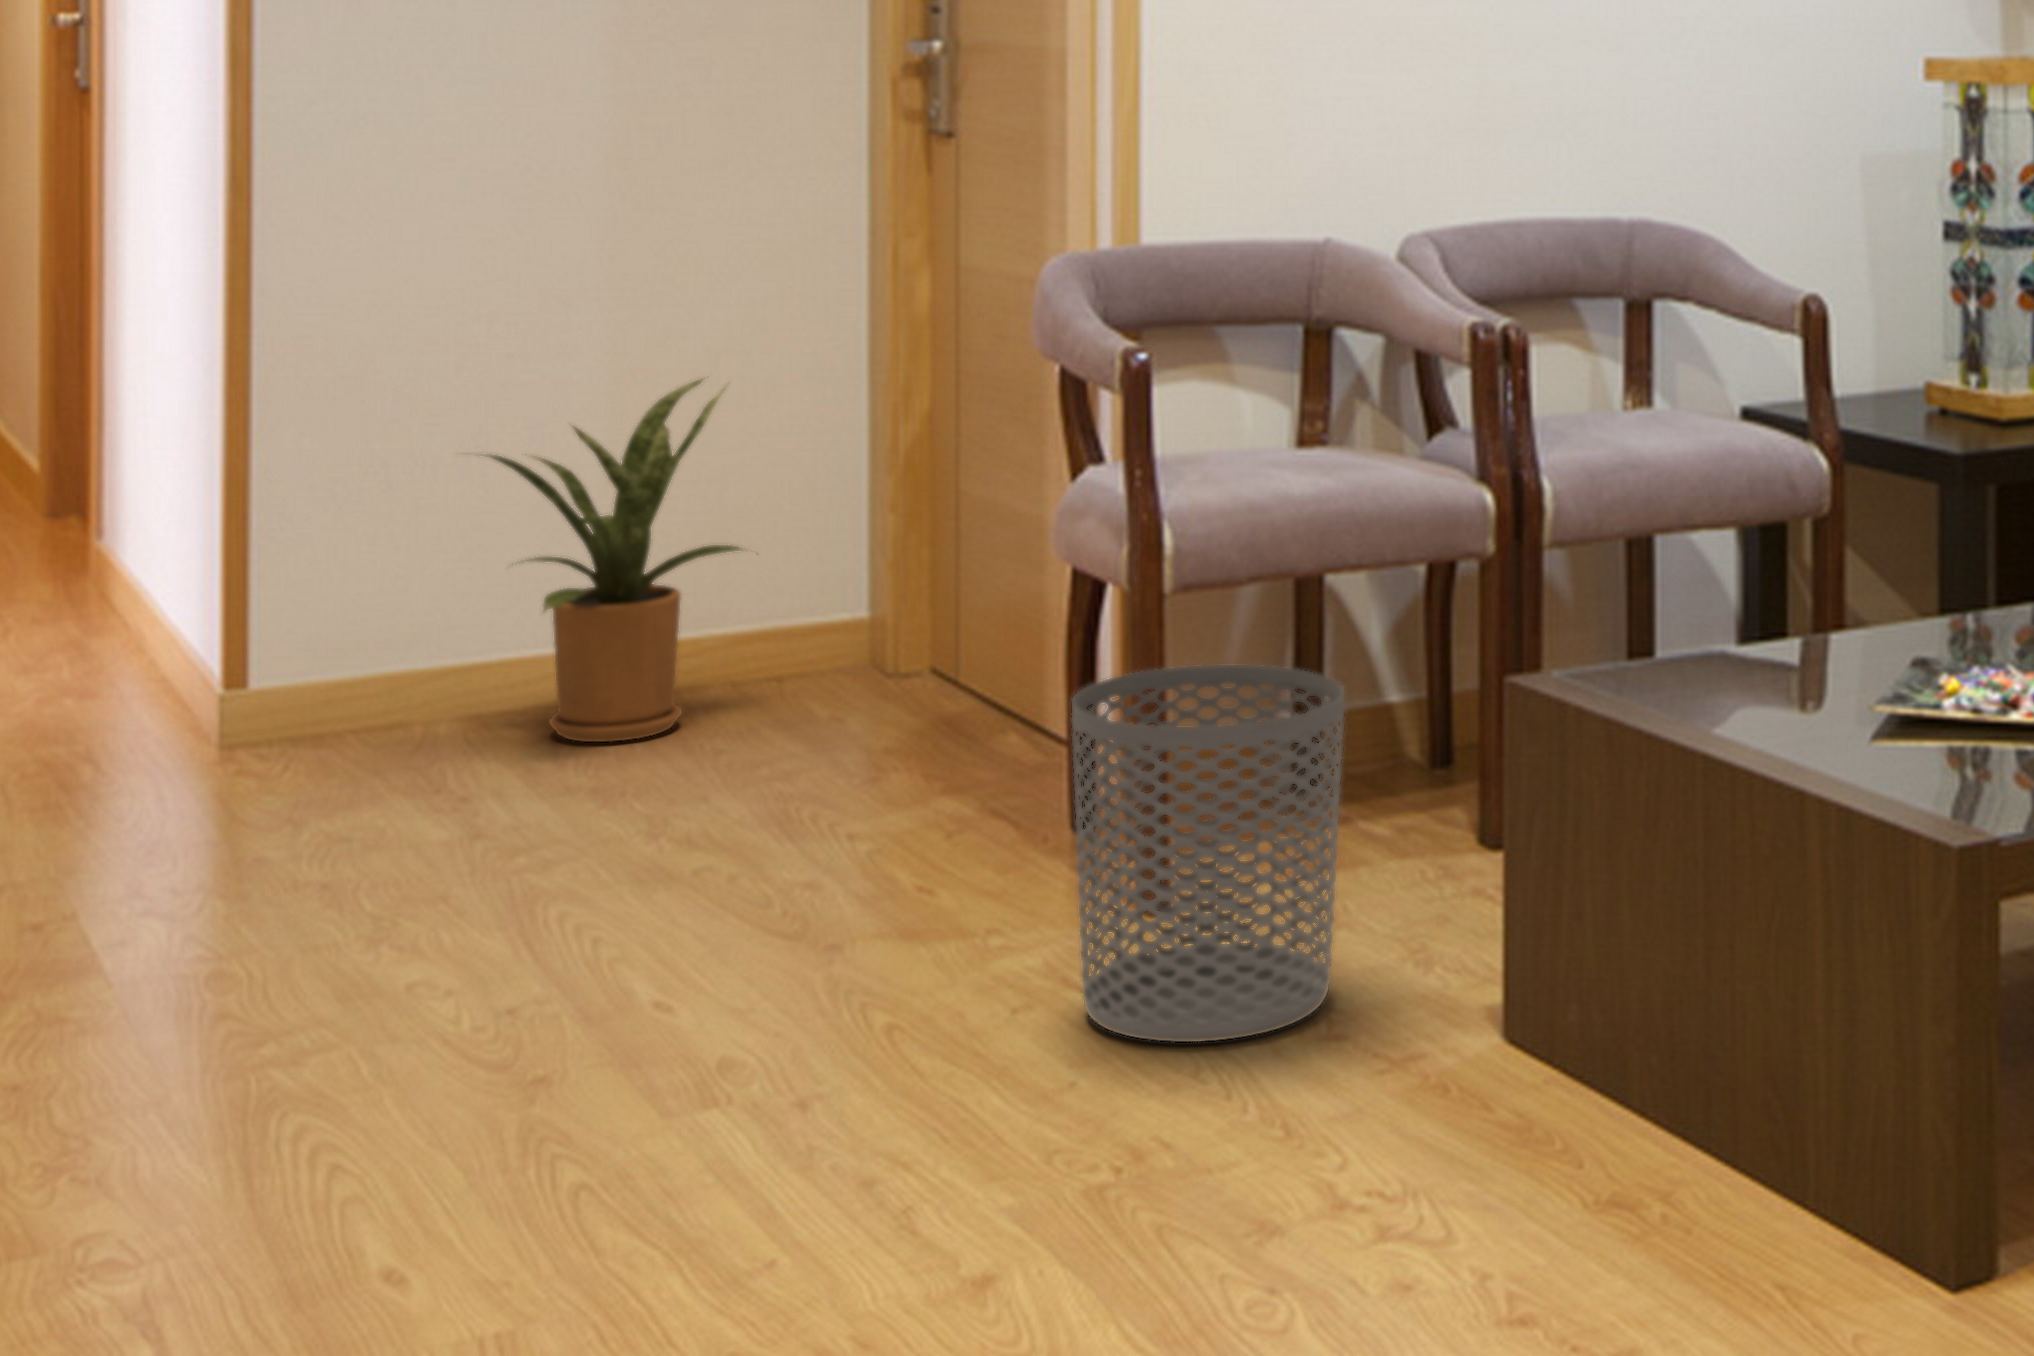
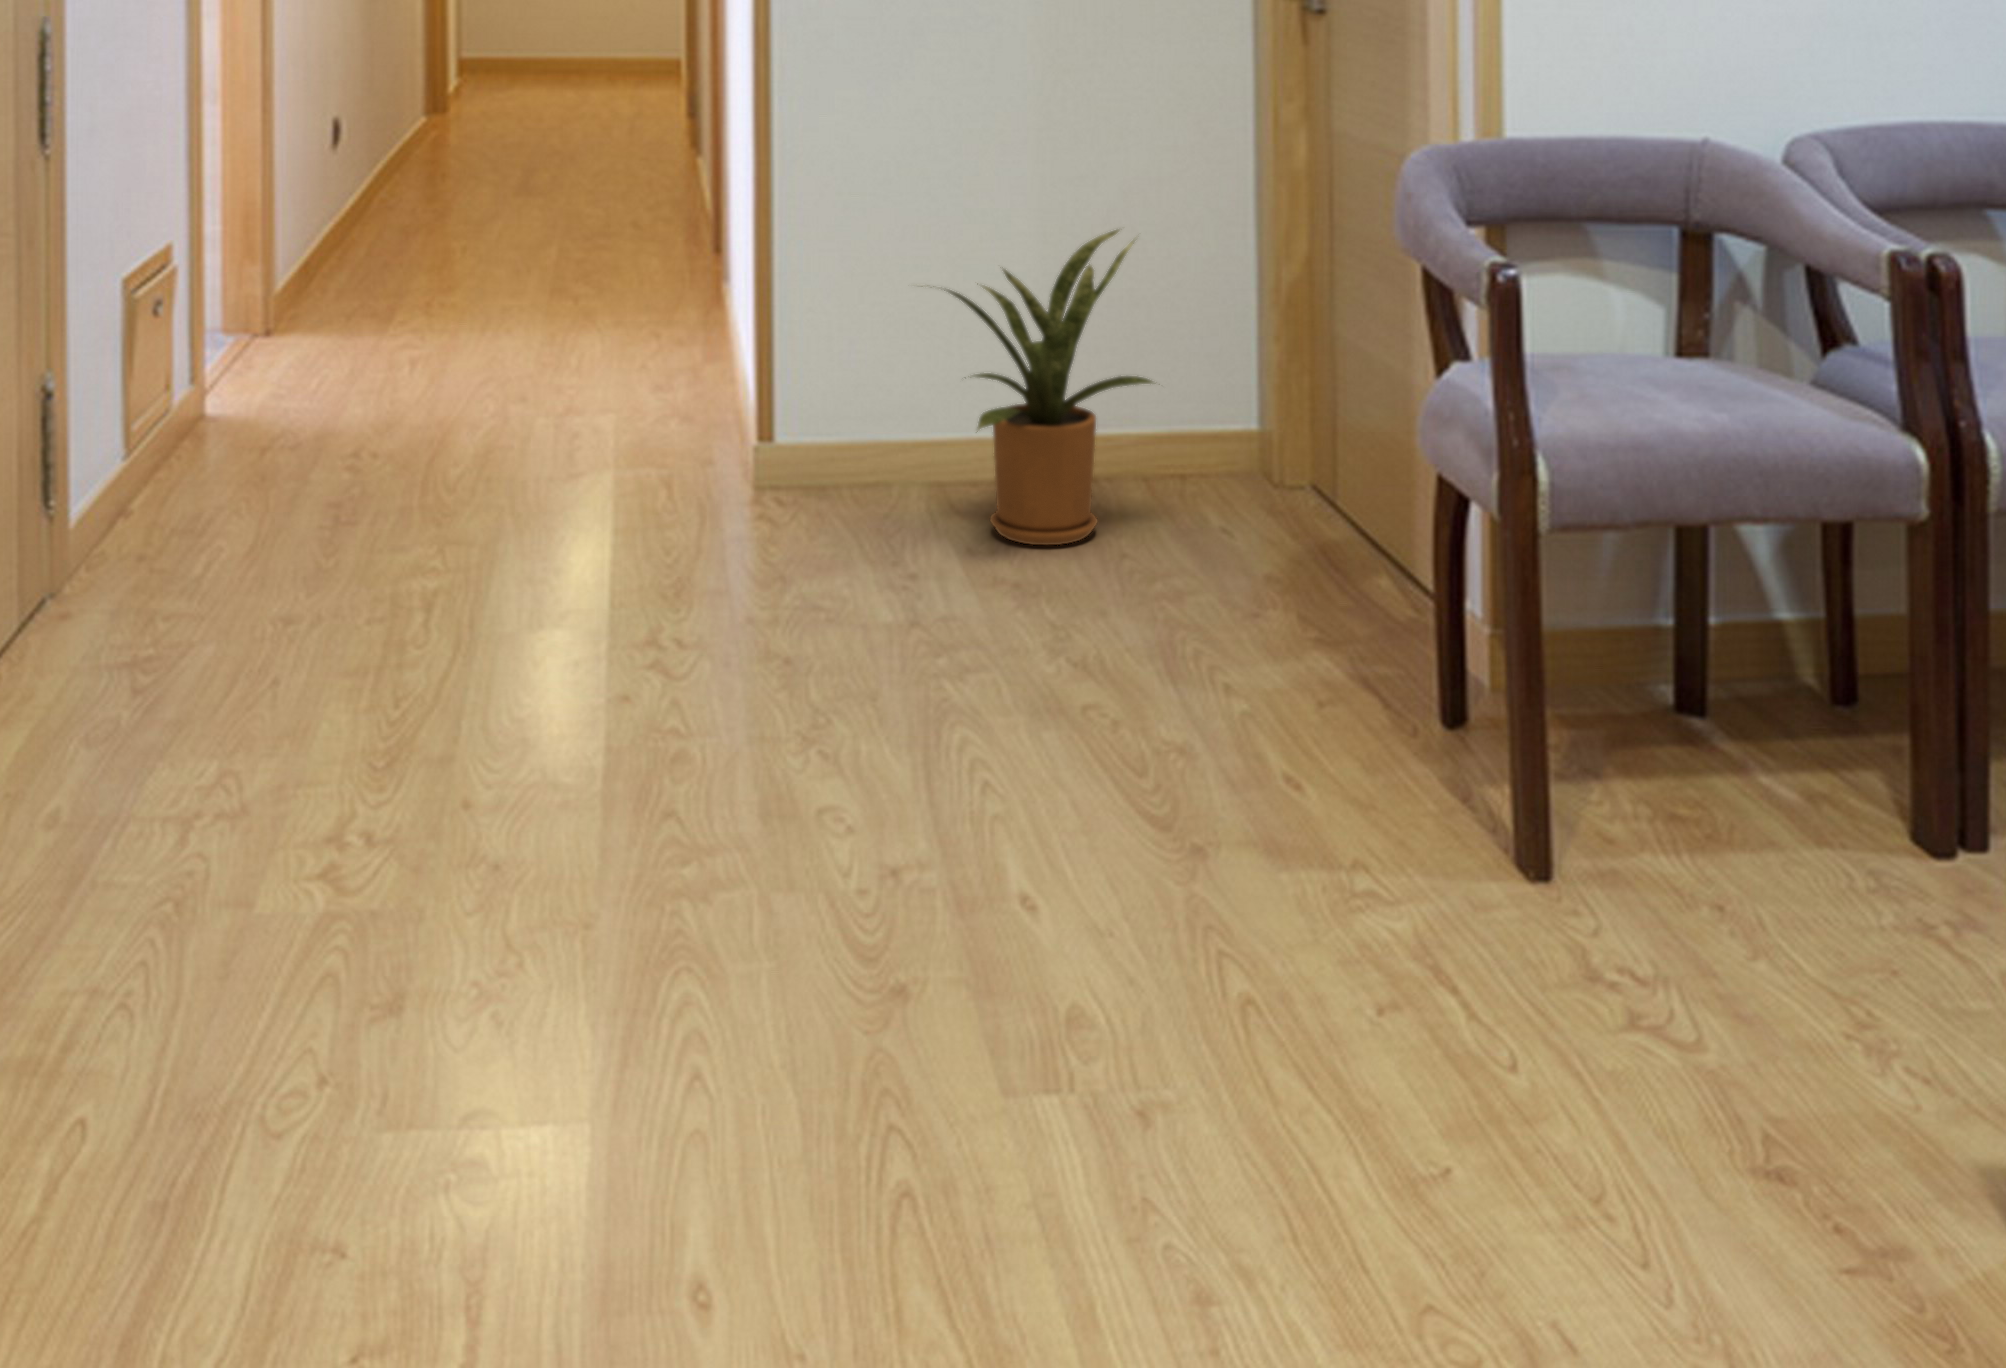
waste bin: present [1072,665,1345,1042] -> none [1436,647,1784,1174]

